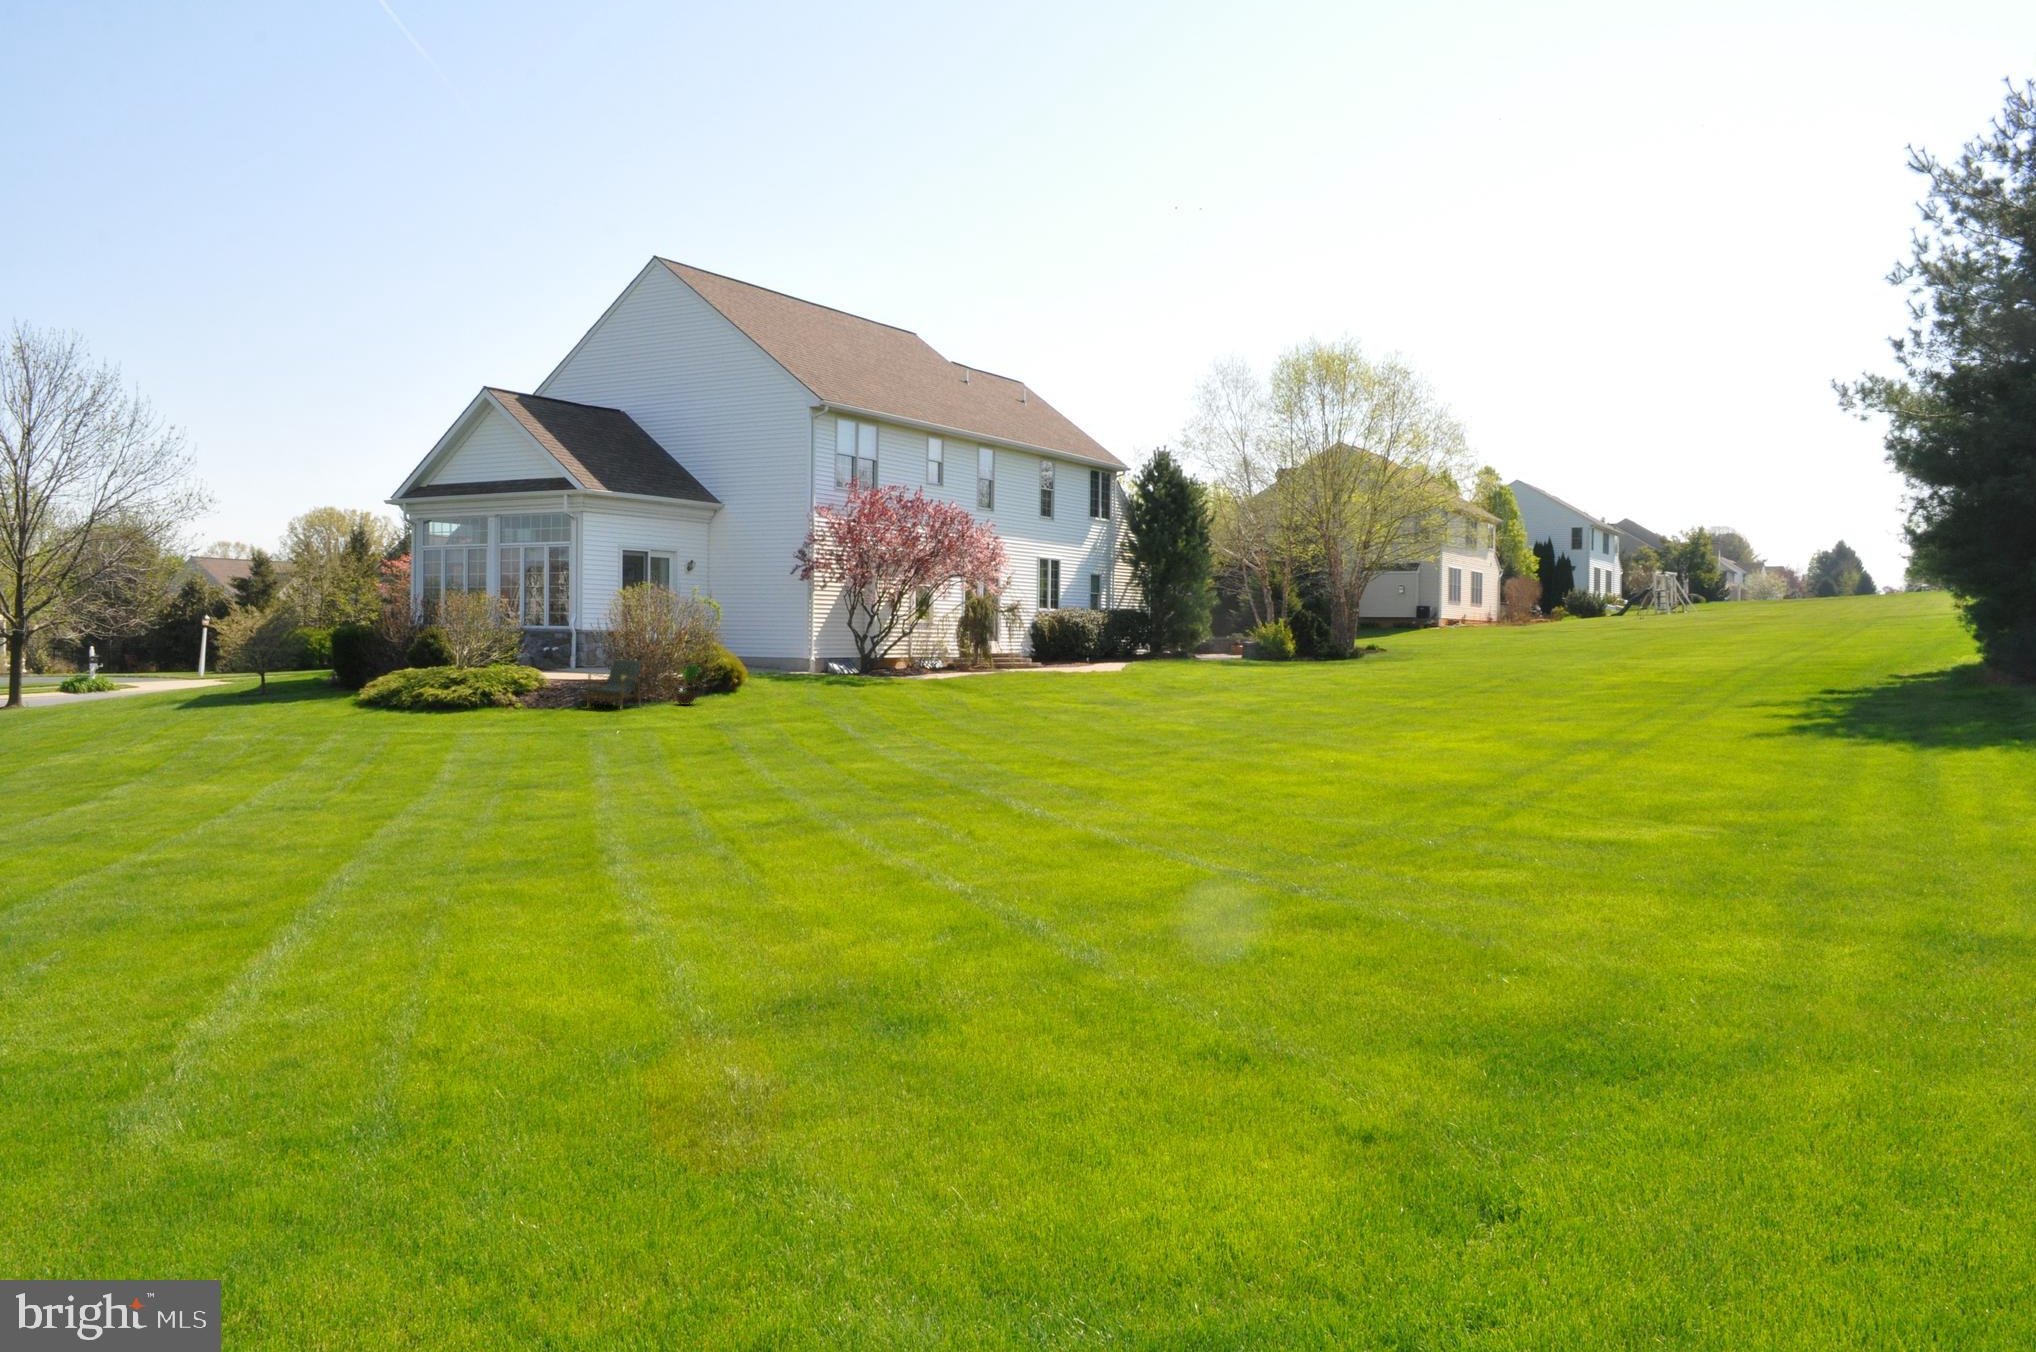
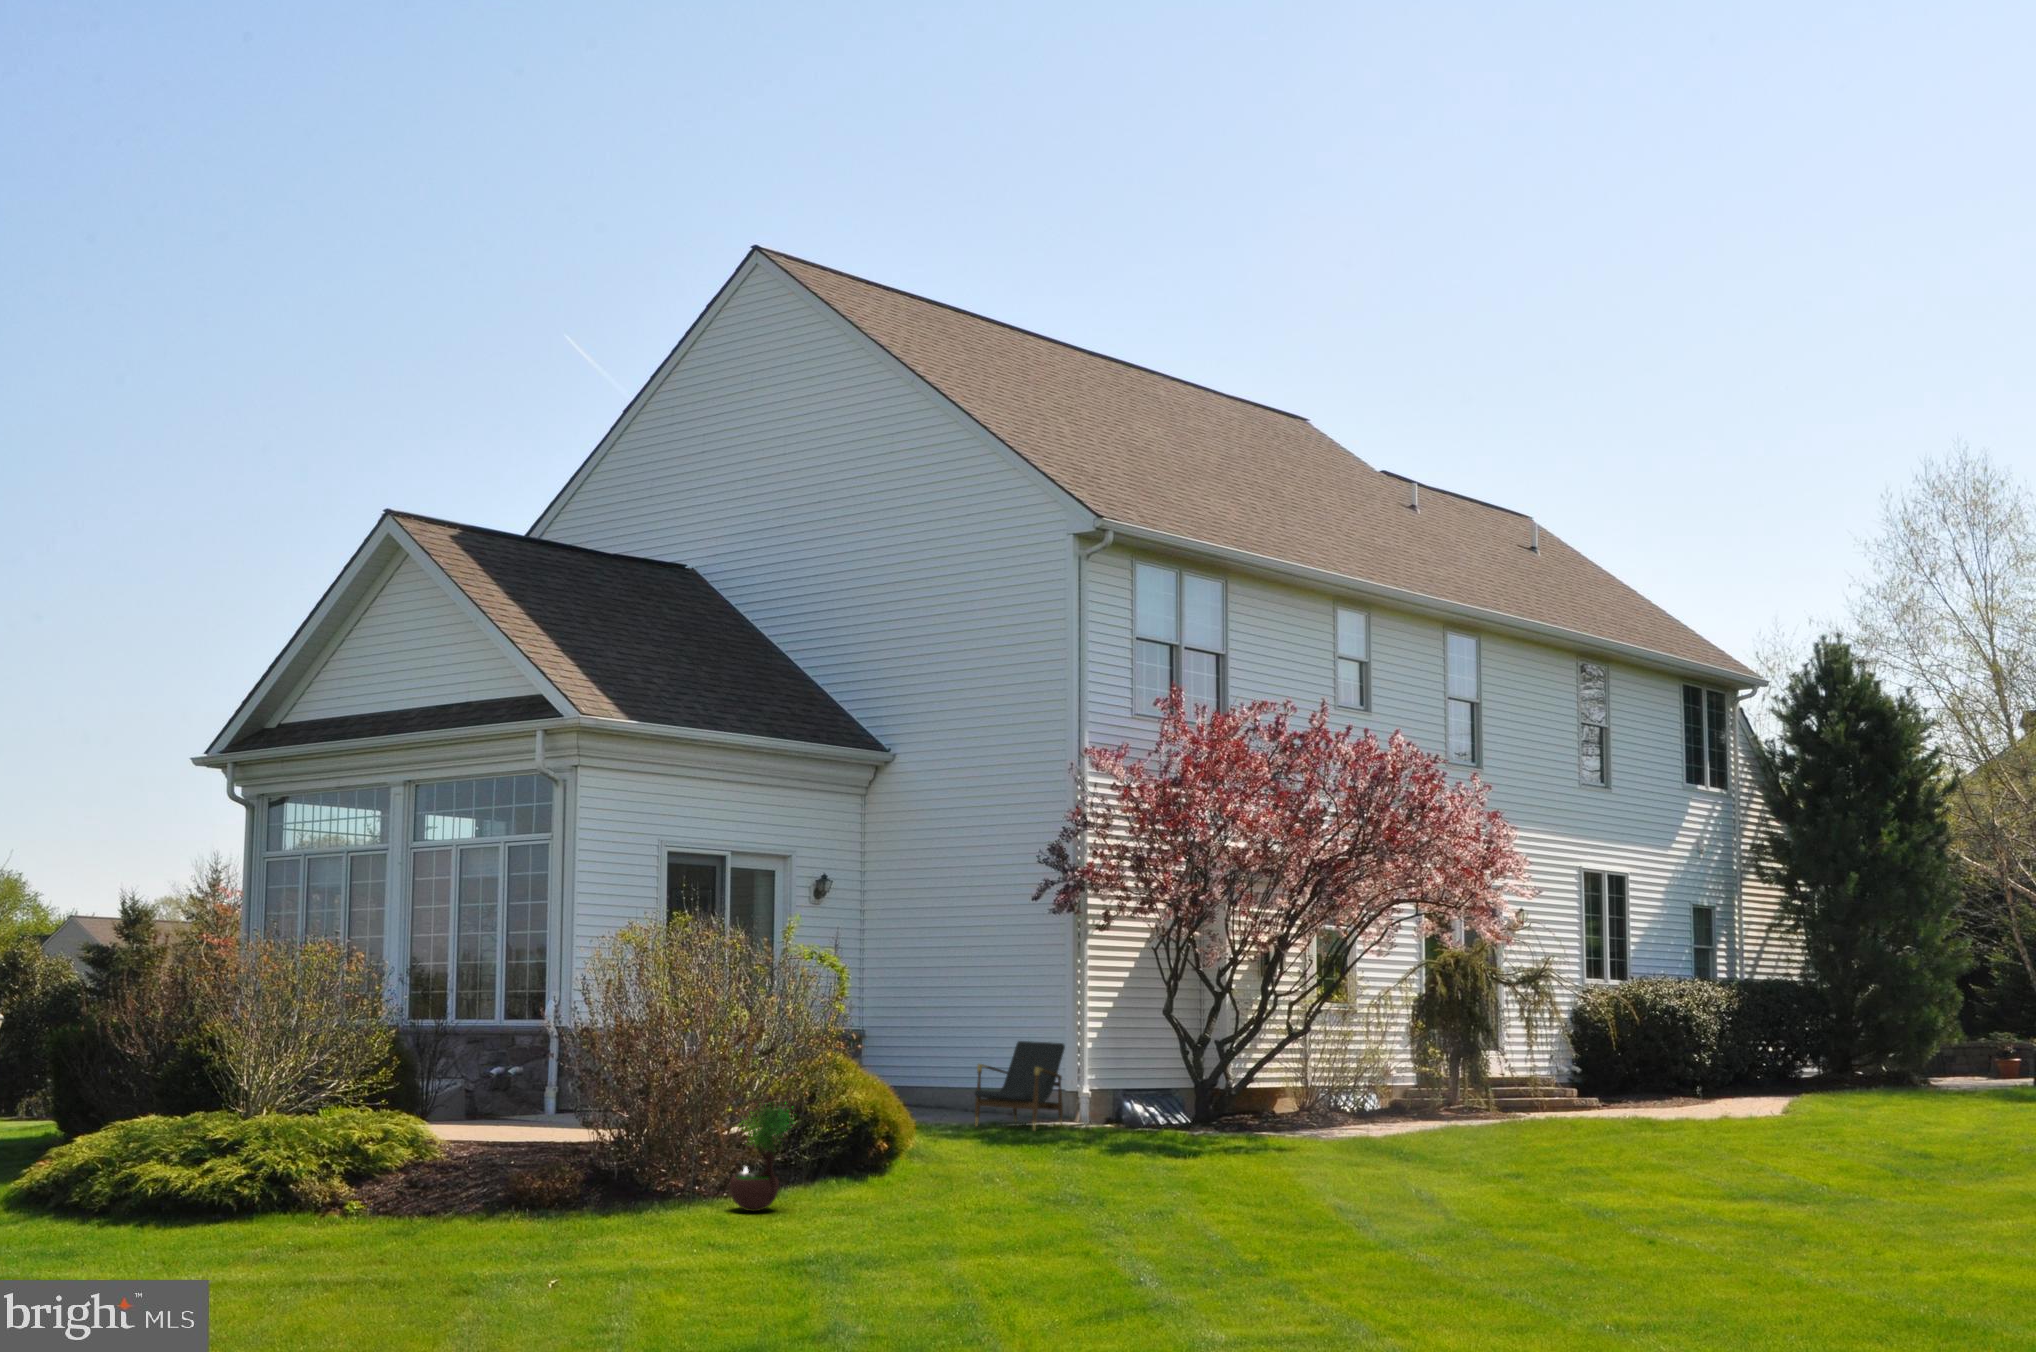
lounge chair: present [587,659,642,710] -> present [975,1041,1065,1130]

